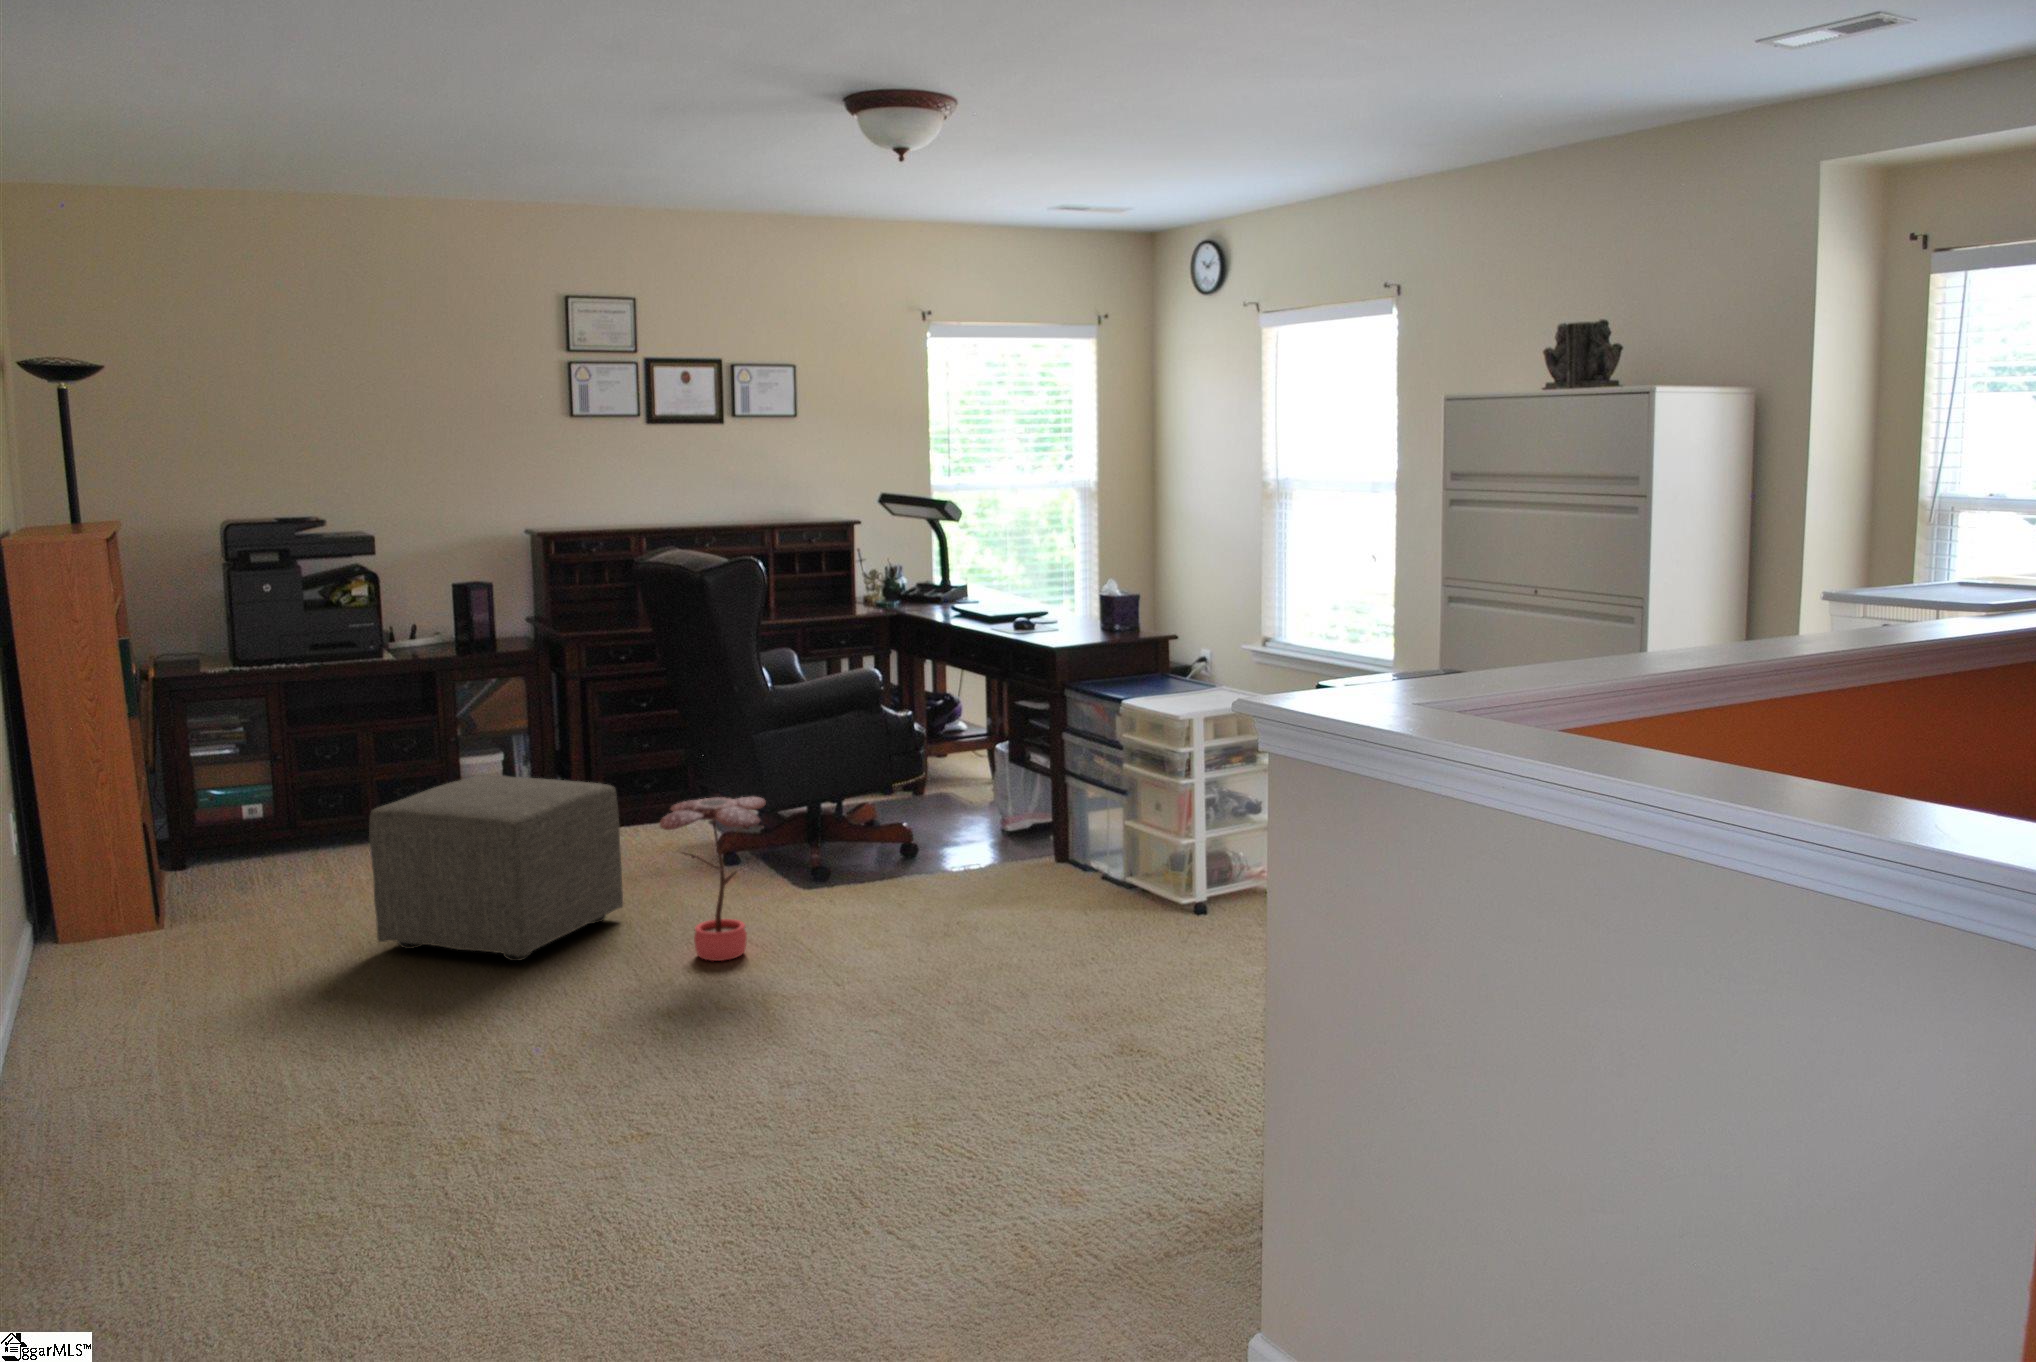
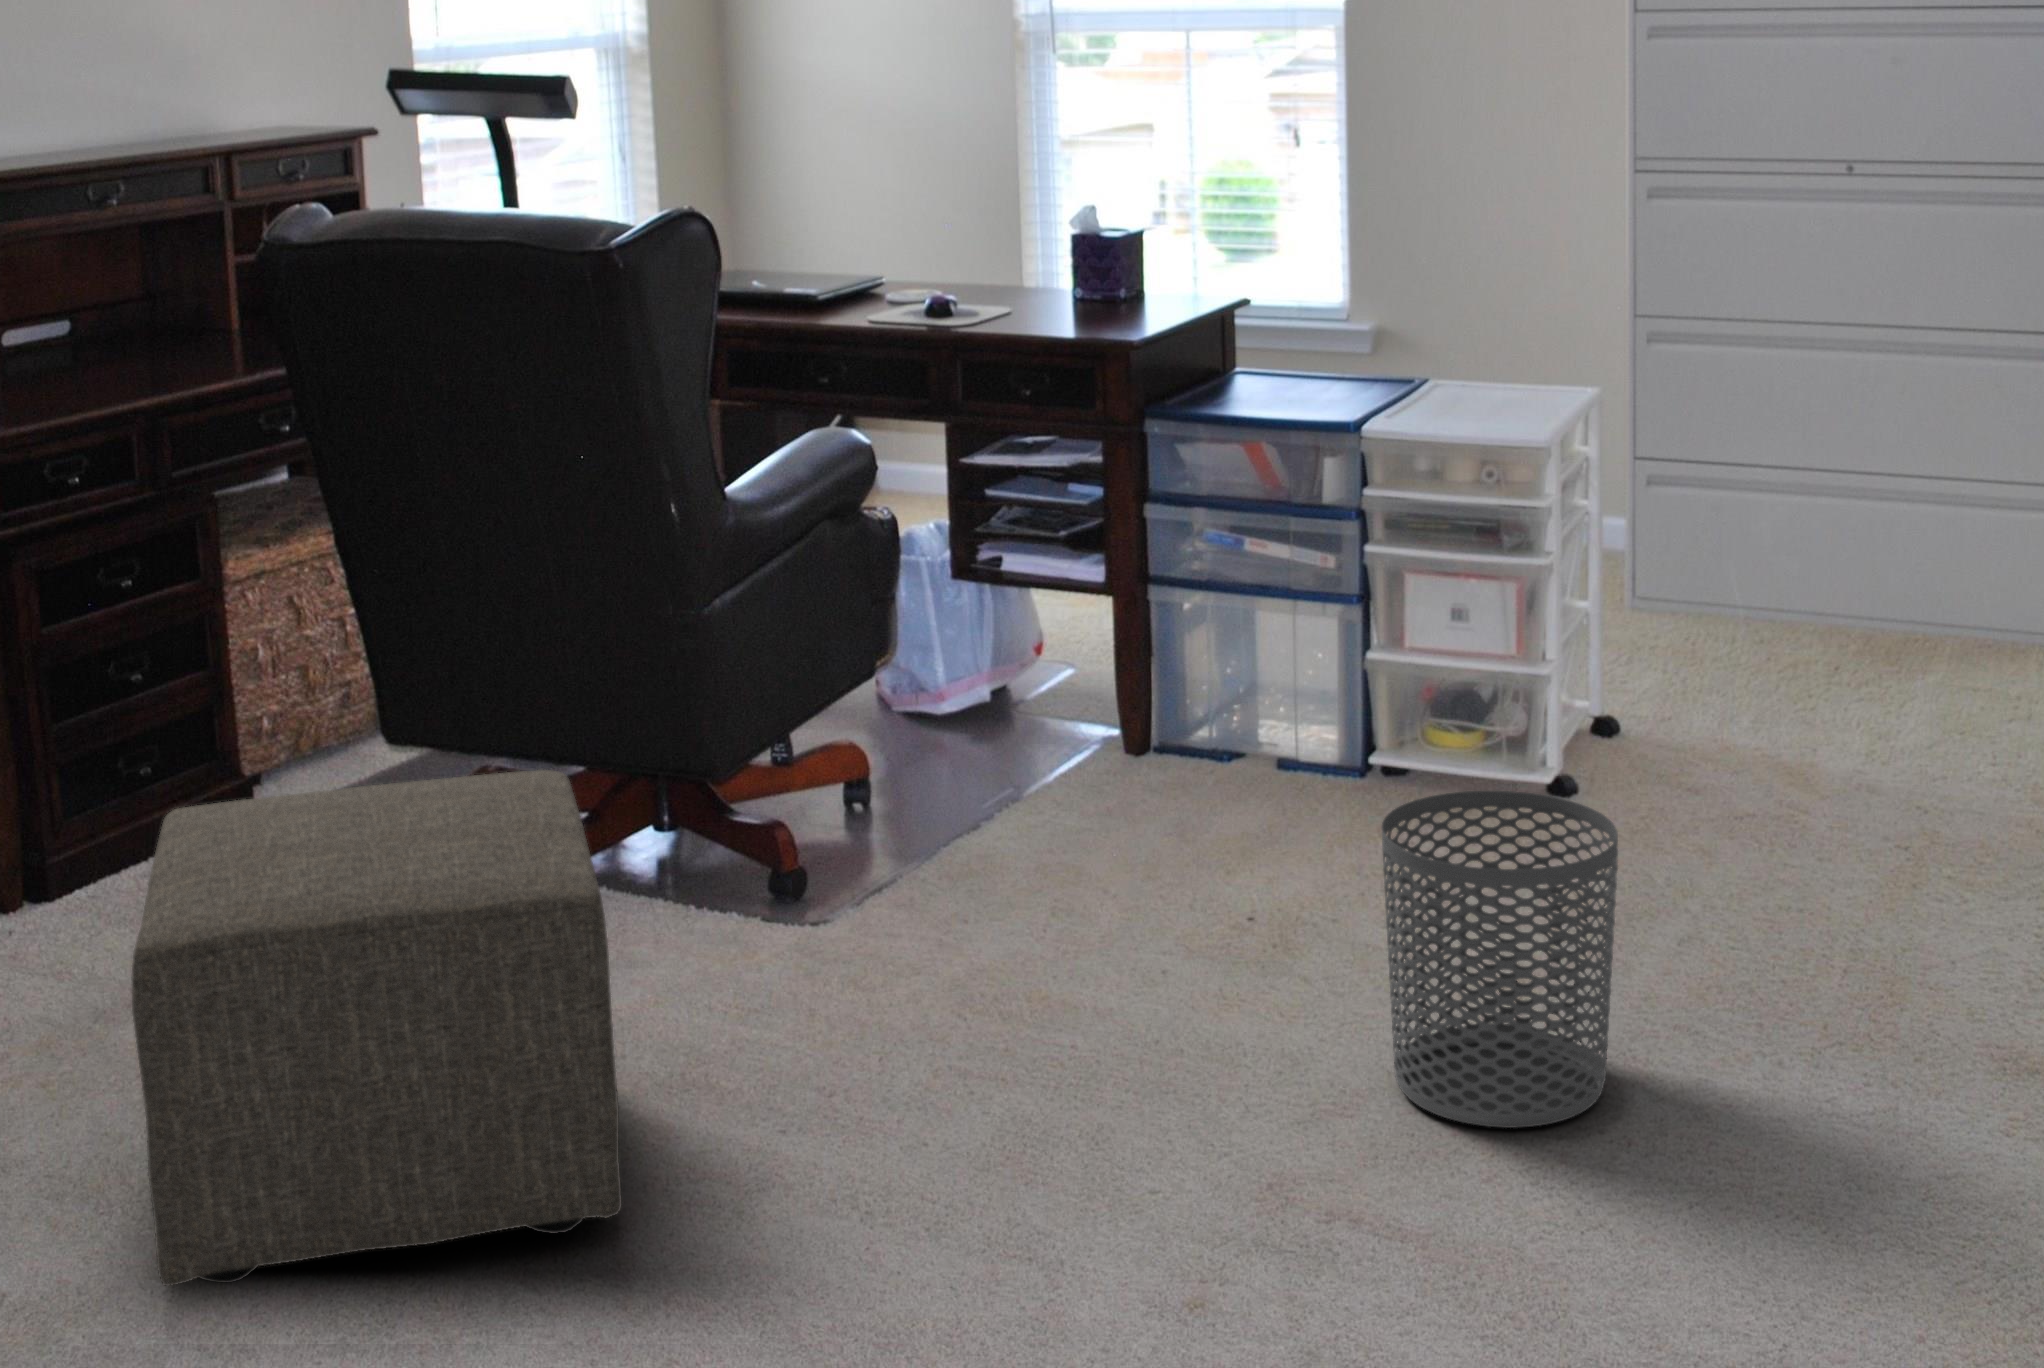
potted plant: present [660,796,766,961] -> none [811,733,1081,1109]
waste bin: none [848,860,964,1022] -> present [1381,791,1618,1128]

